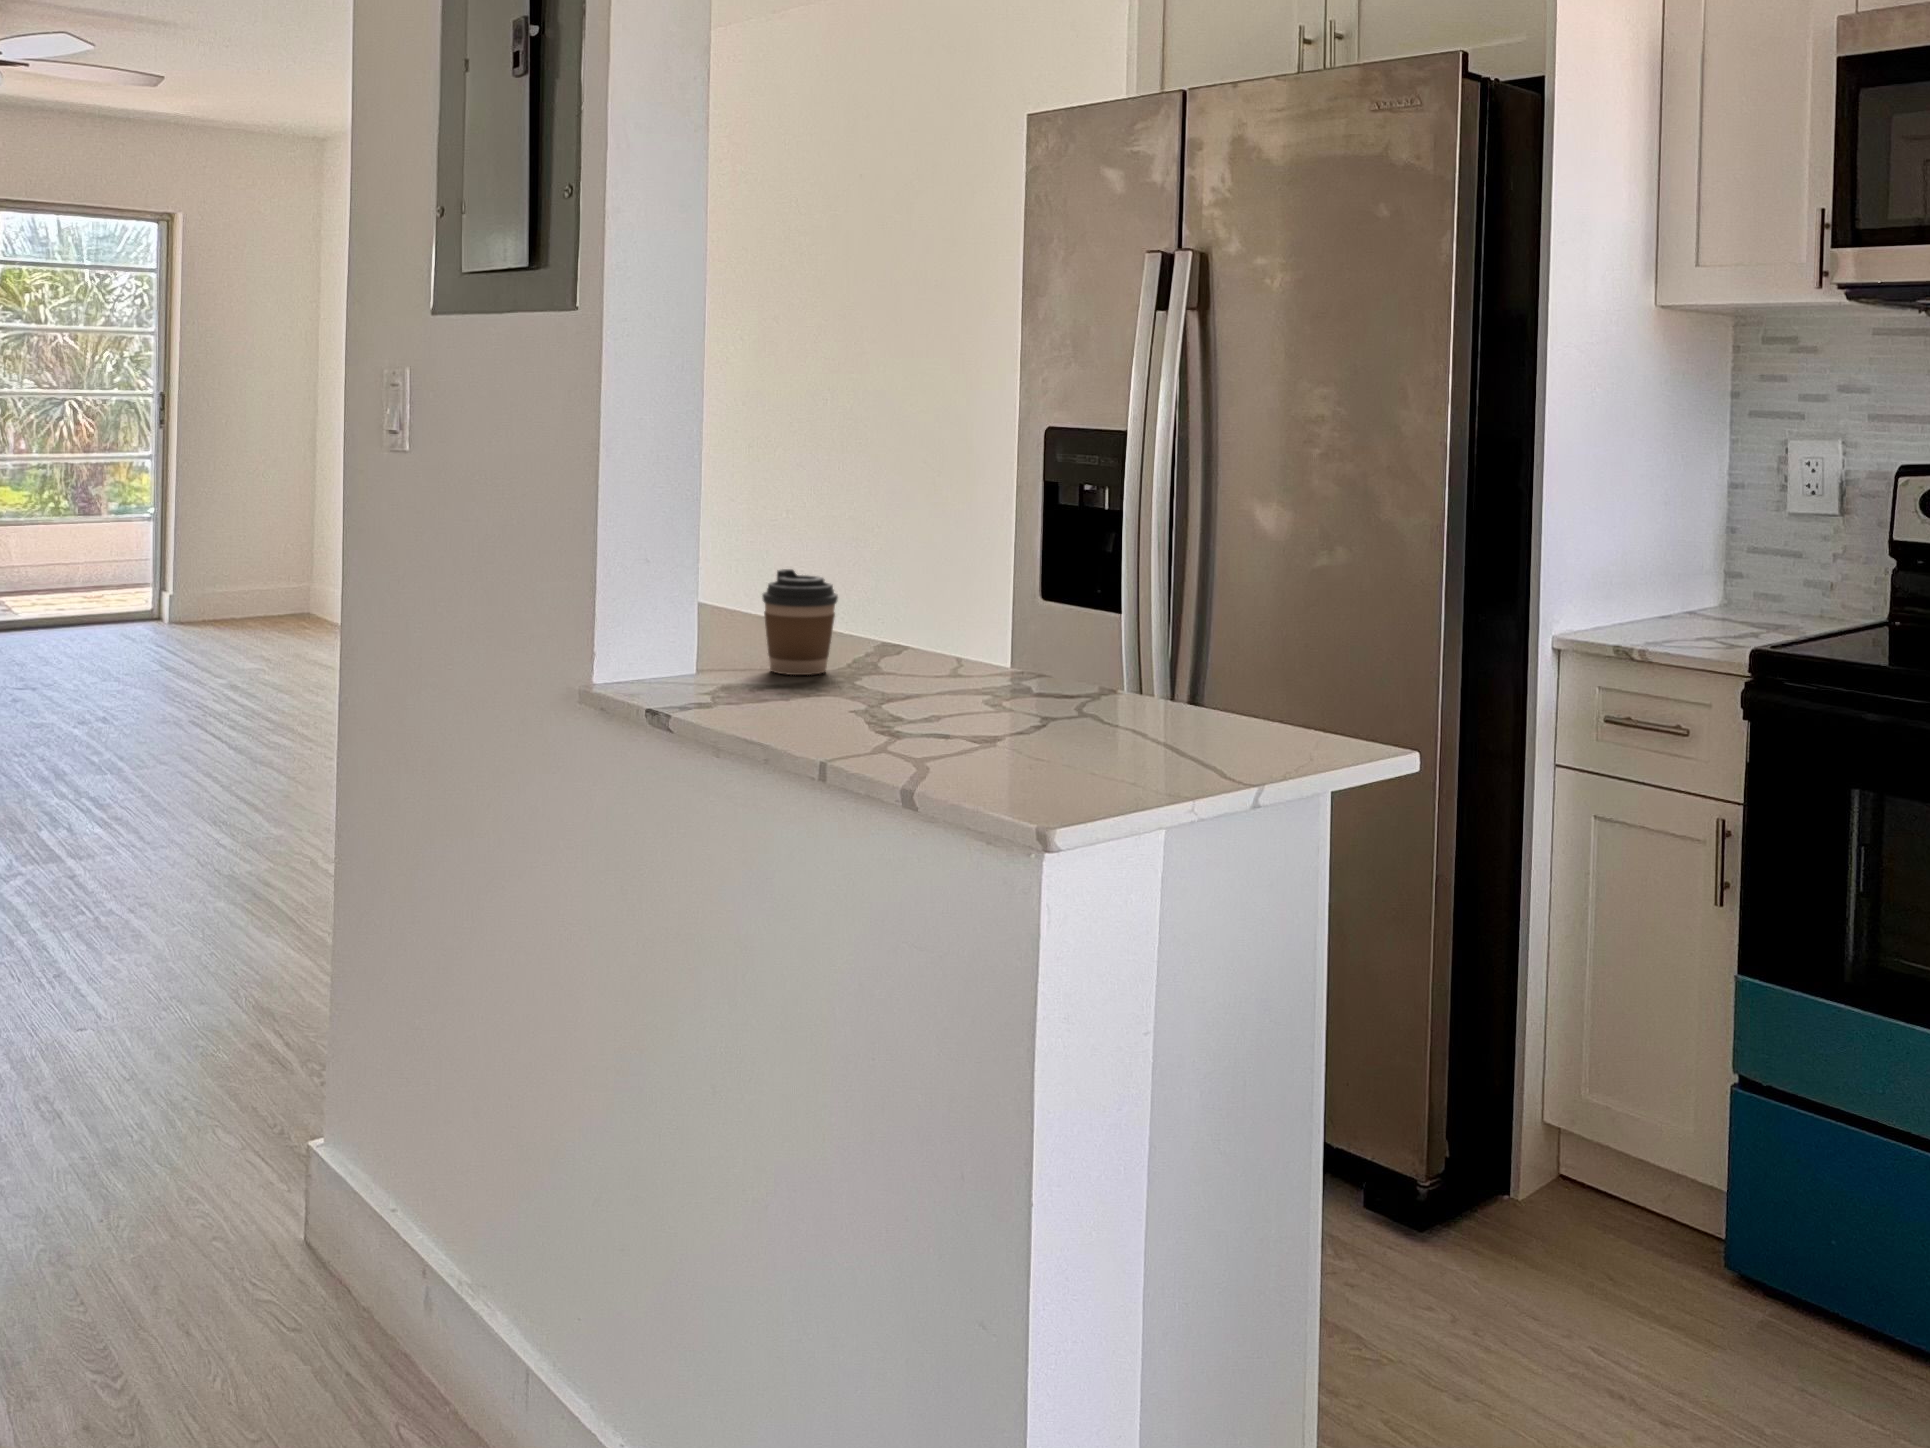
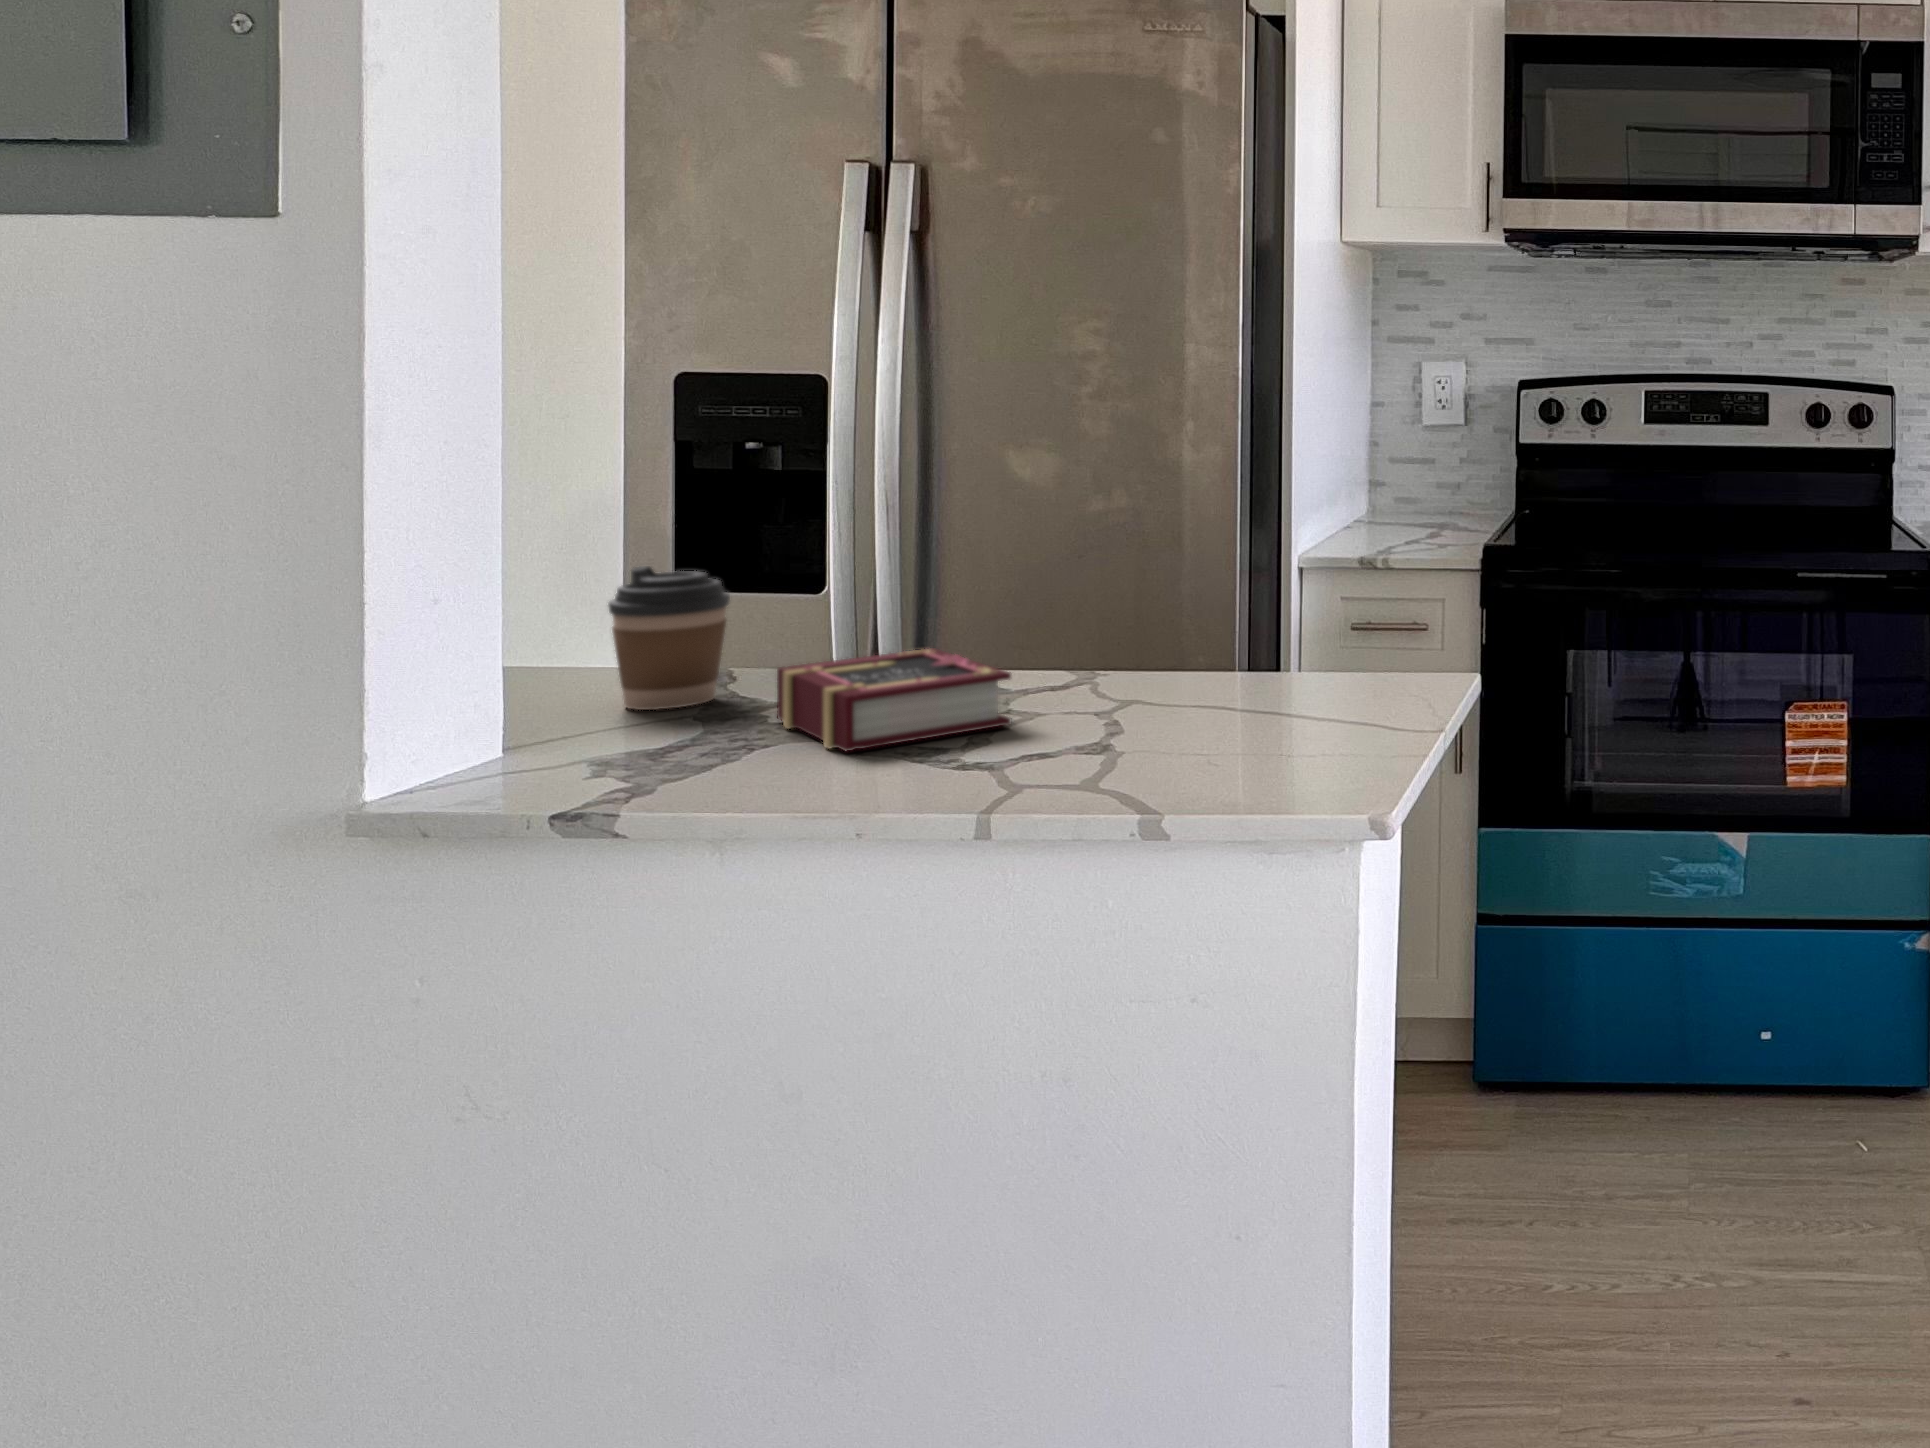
book: none [797,653,932,723] -> present [777,648,1011,752]

